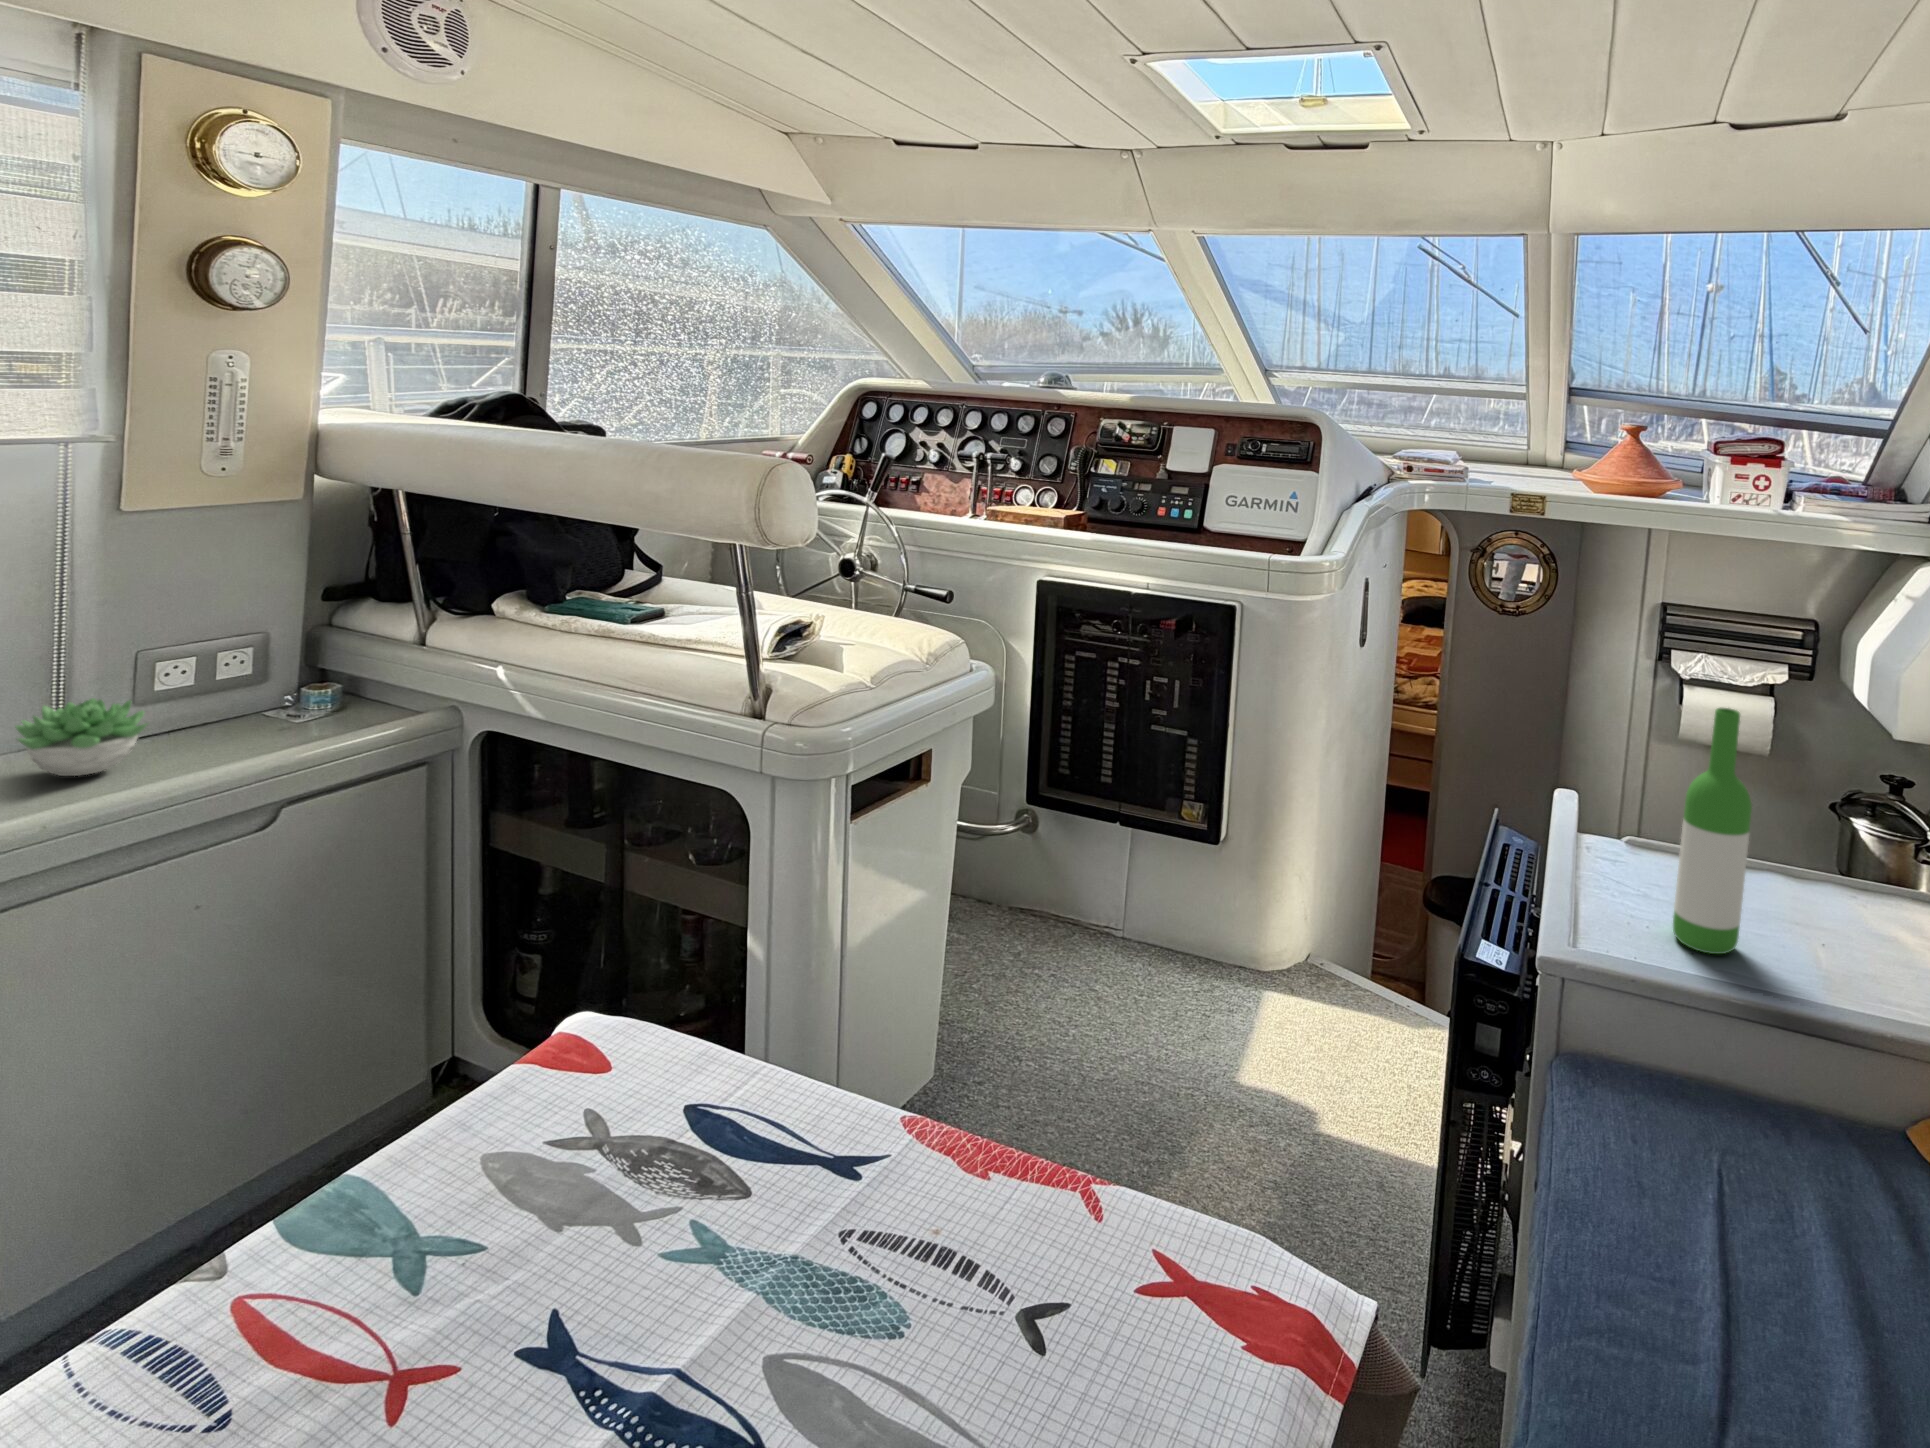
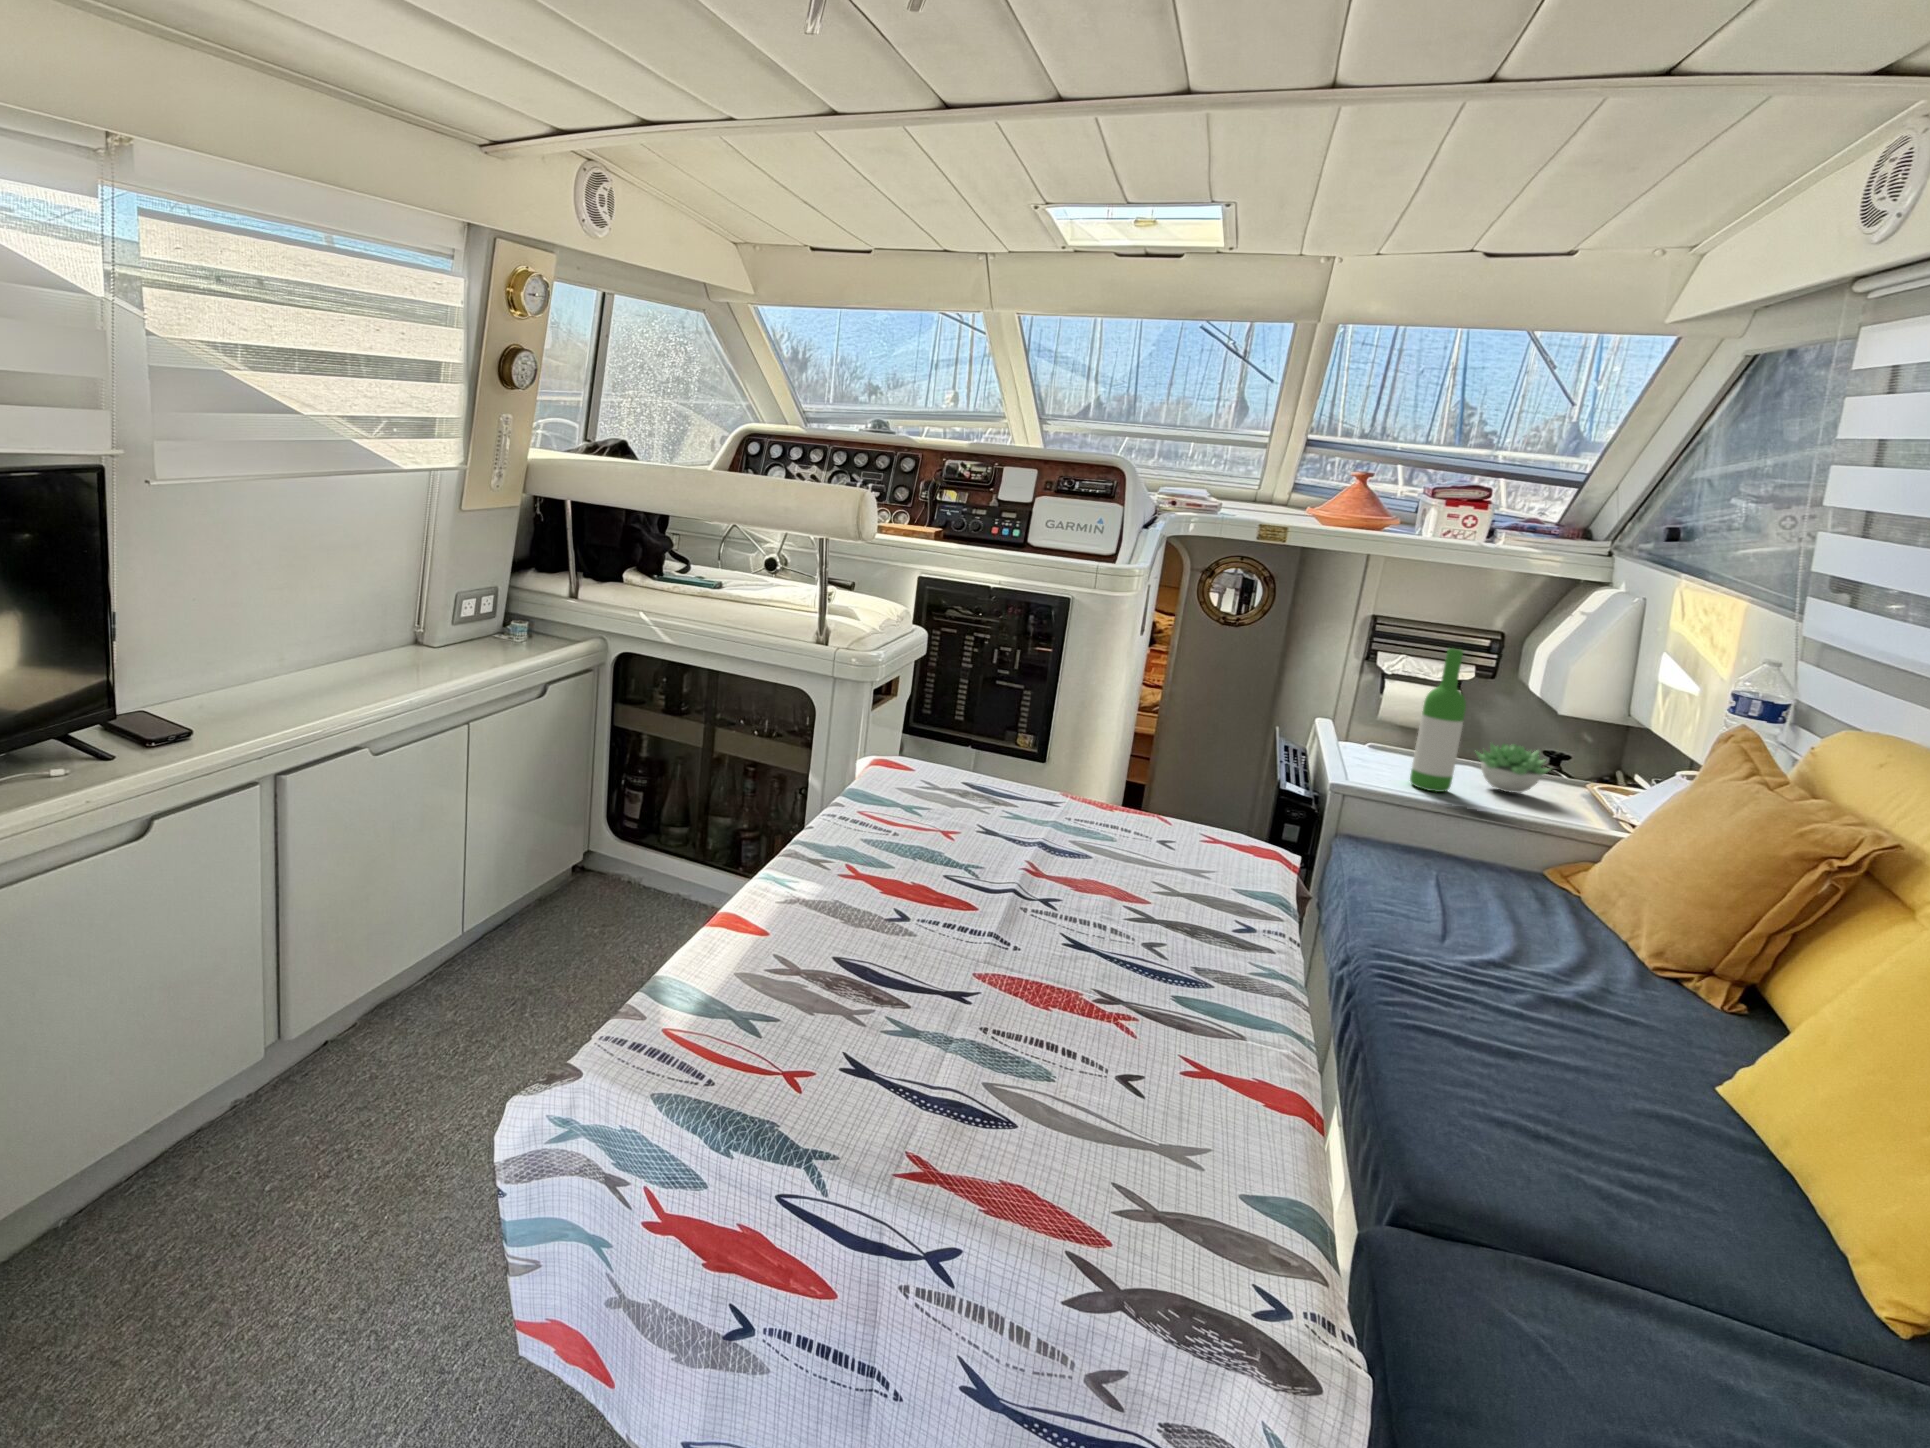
succulent plant: present [16,698,147,776] -> present [1476,743,1550,793]

